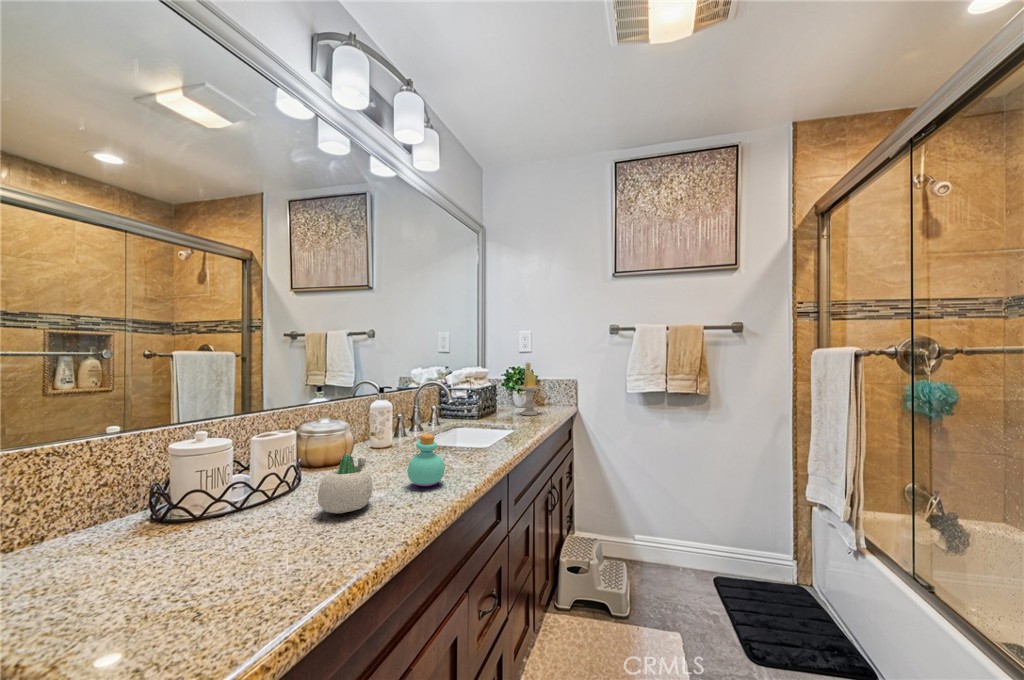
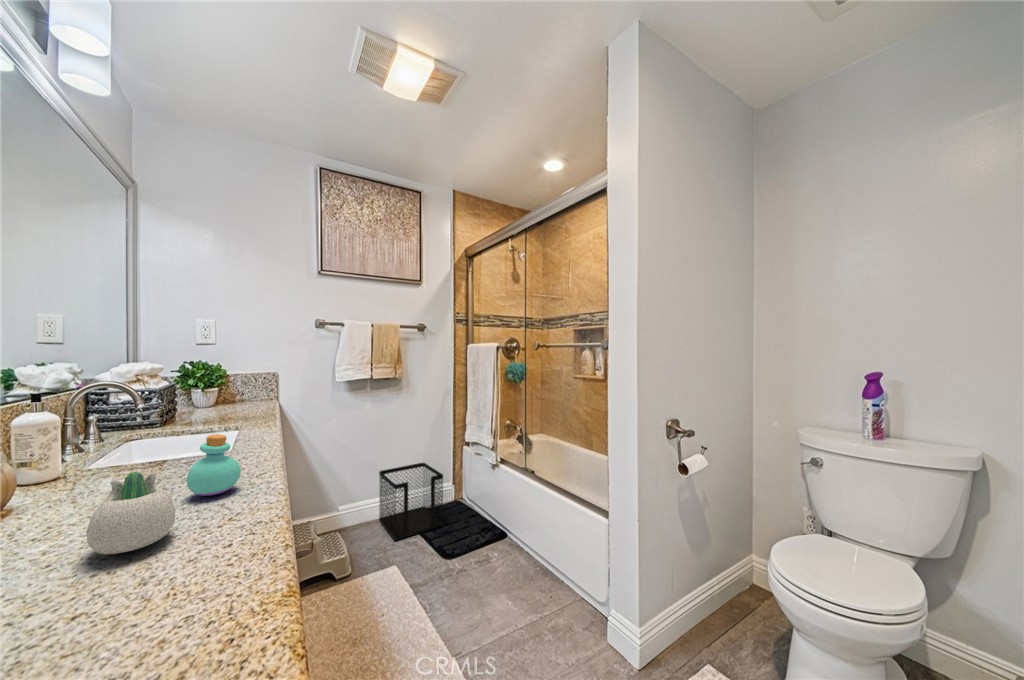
candle: present [517,363,542,415] -> none [215,356,250,414]
wastebasket: none [681,507,766,611] -> present [379,463,444,540]

